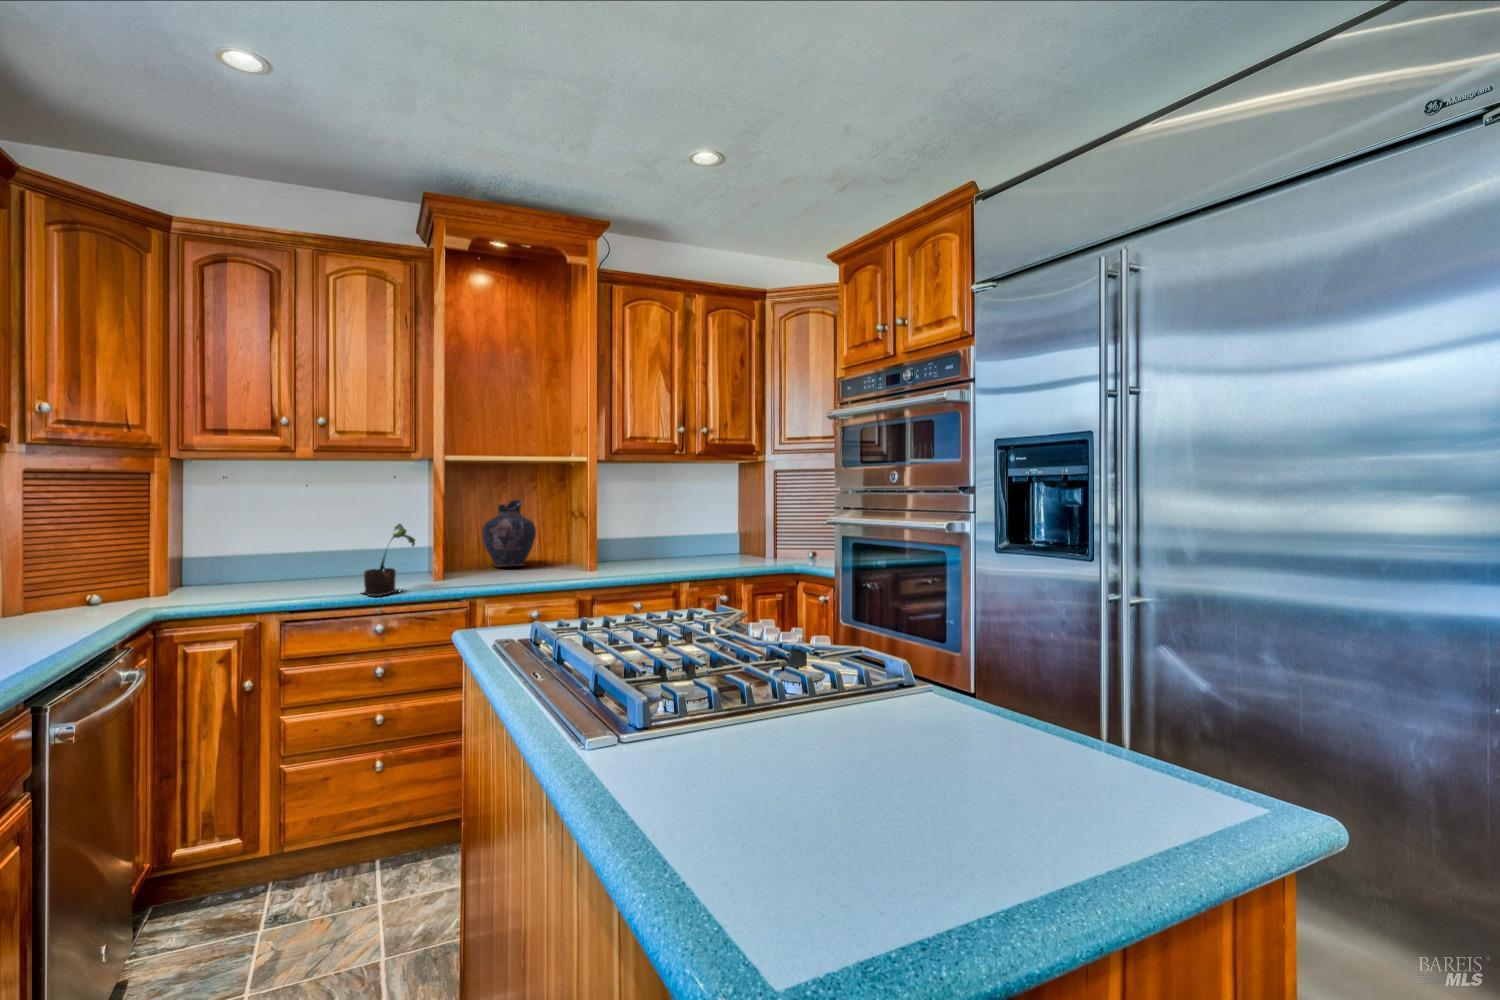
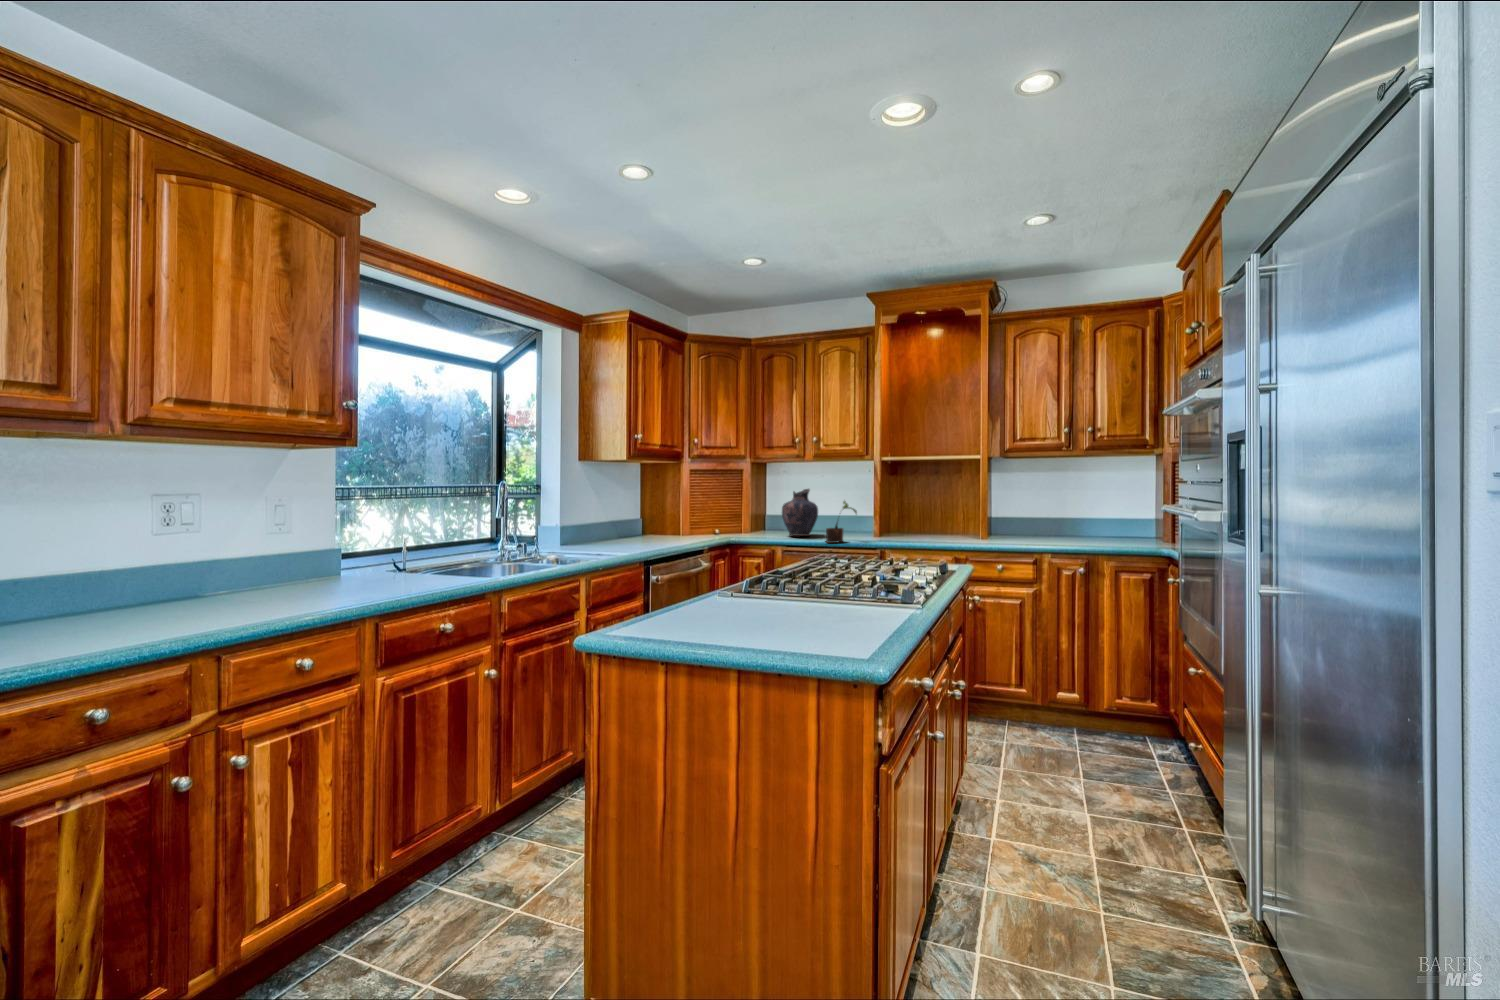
vase: present [482,500,536,567] -> present [782,489,818,536]

